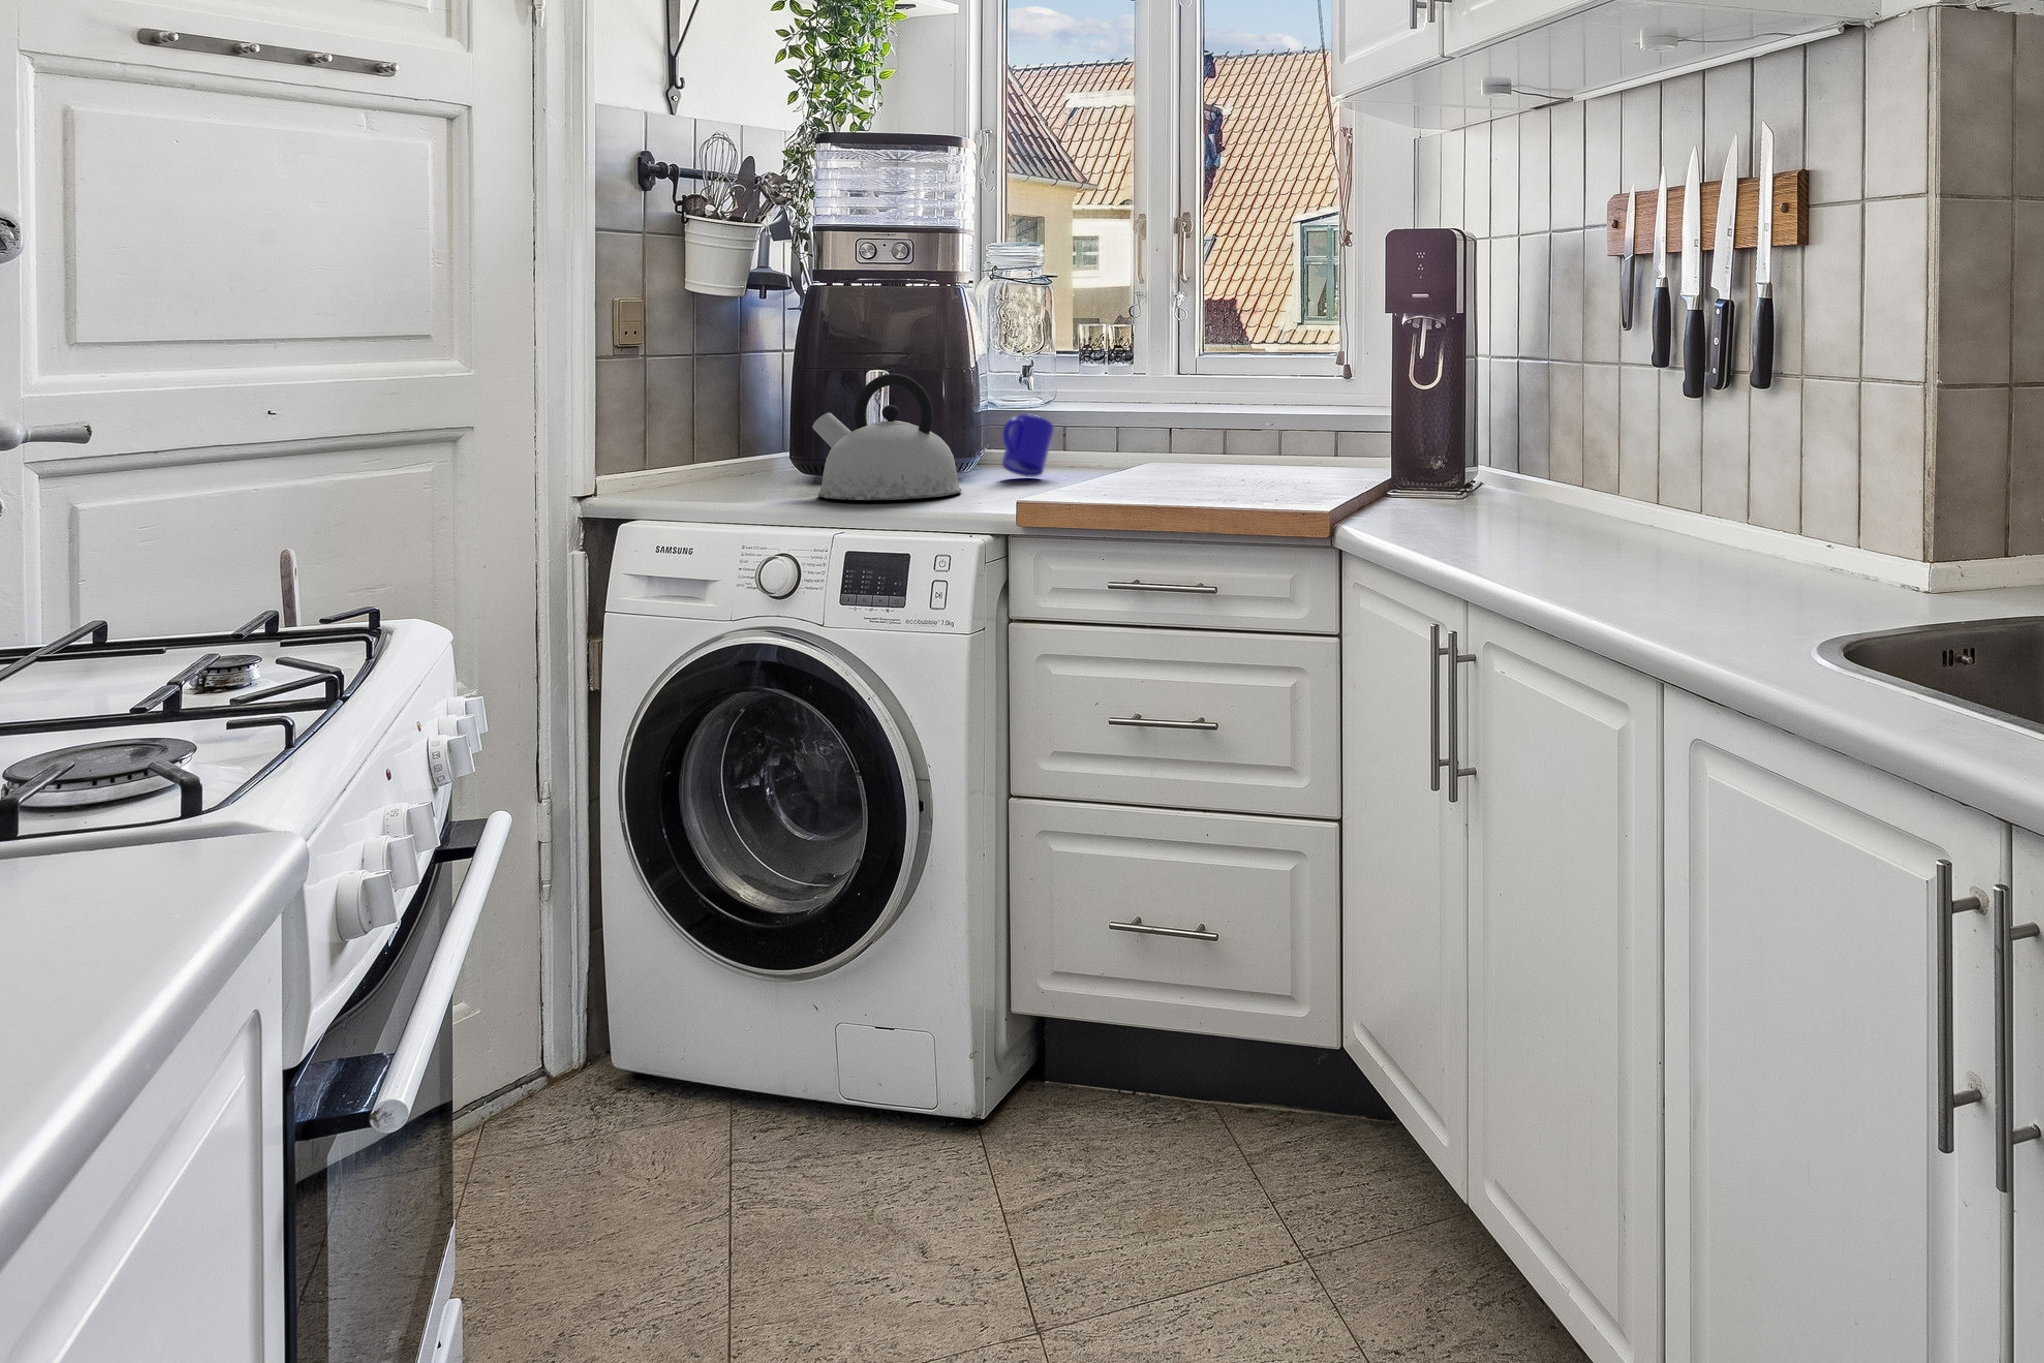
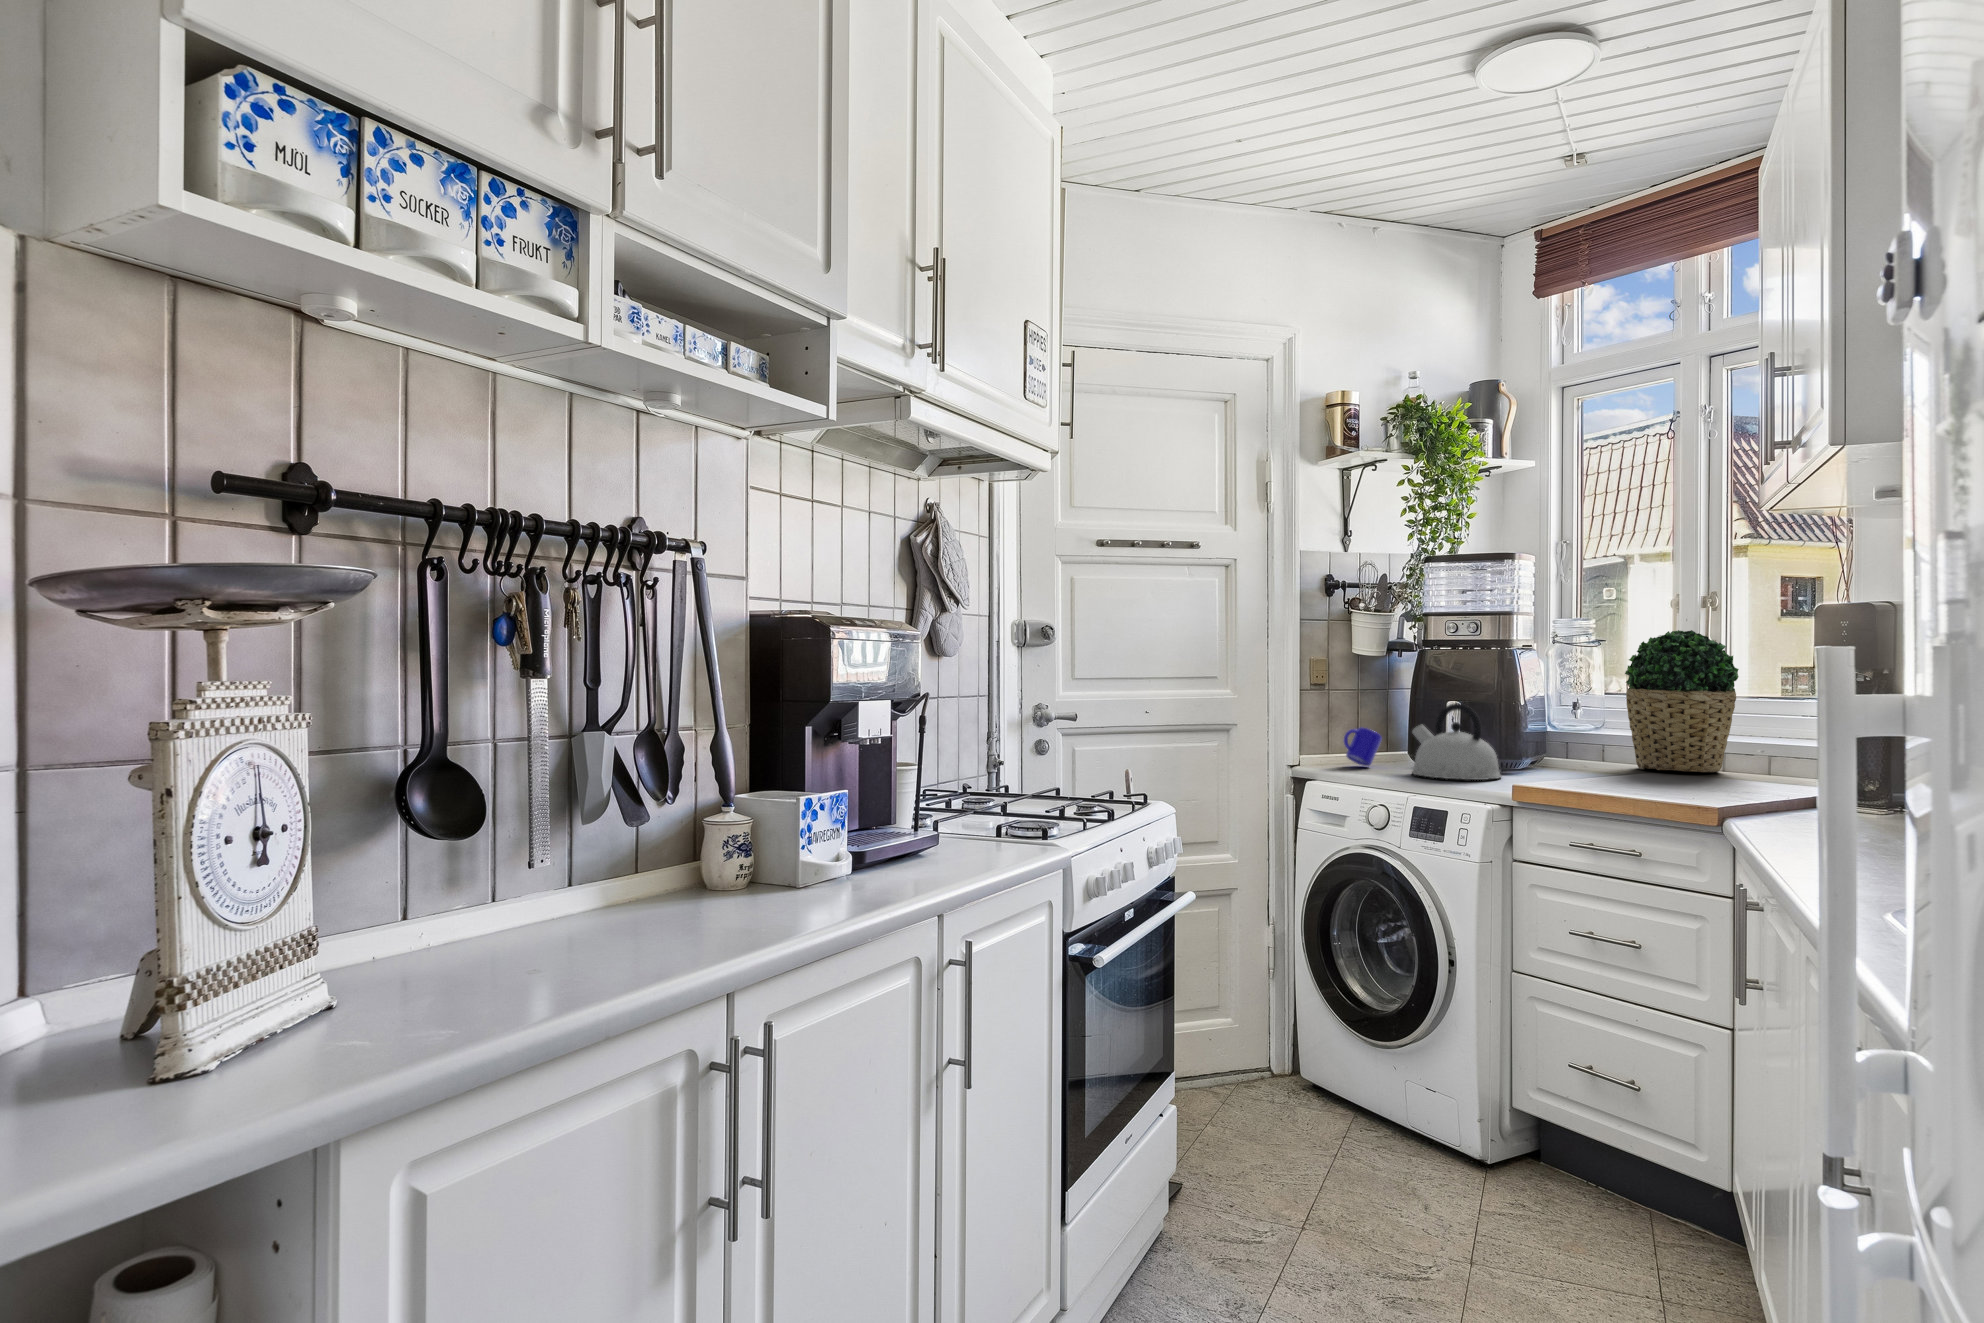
potted plant: none [1093,263,1232,463] -> present [1625,630,1739,772]
mug: present [1002,414,1054,477] -> present [1344,728,1382,766]

